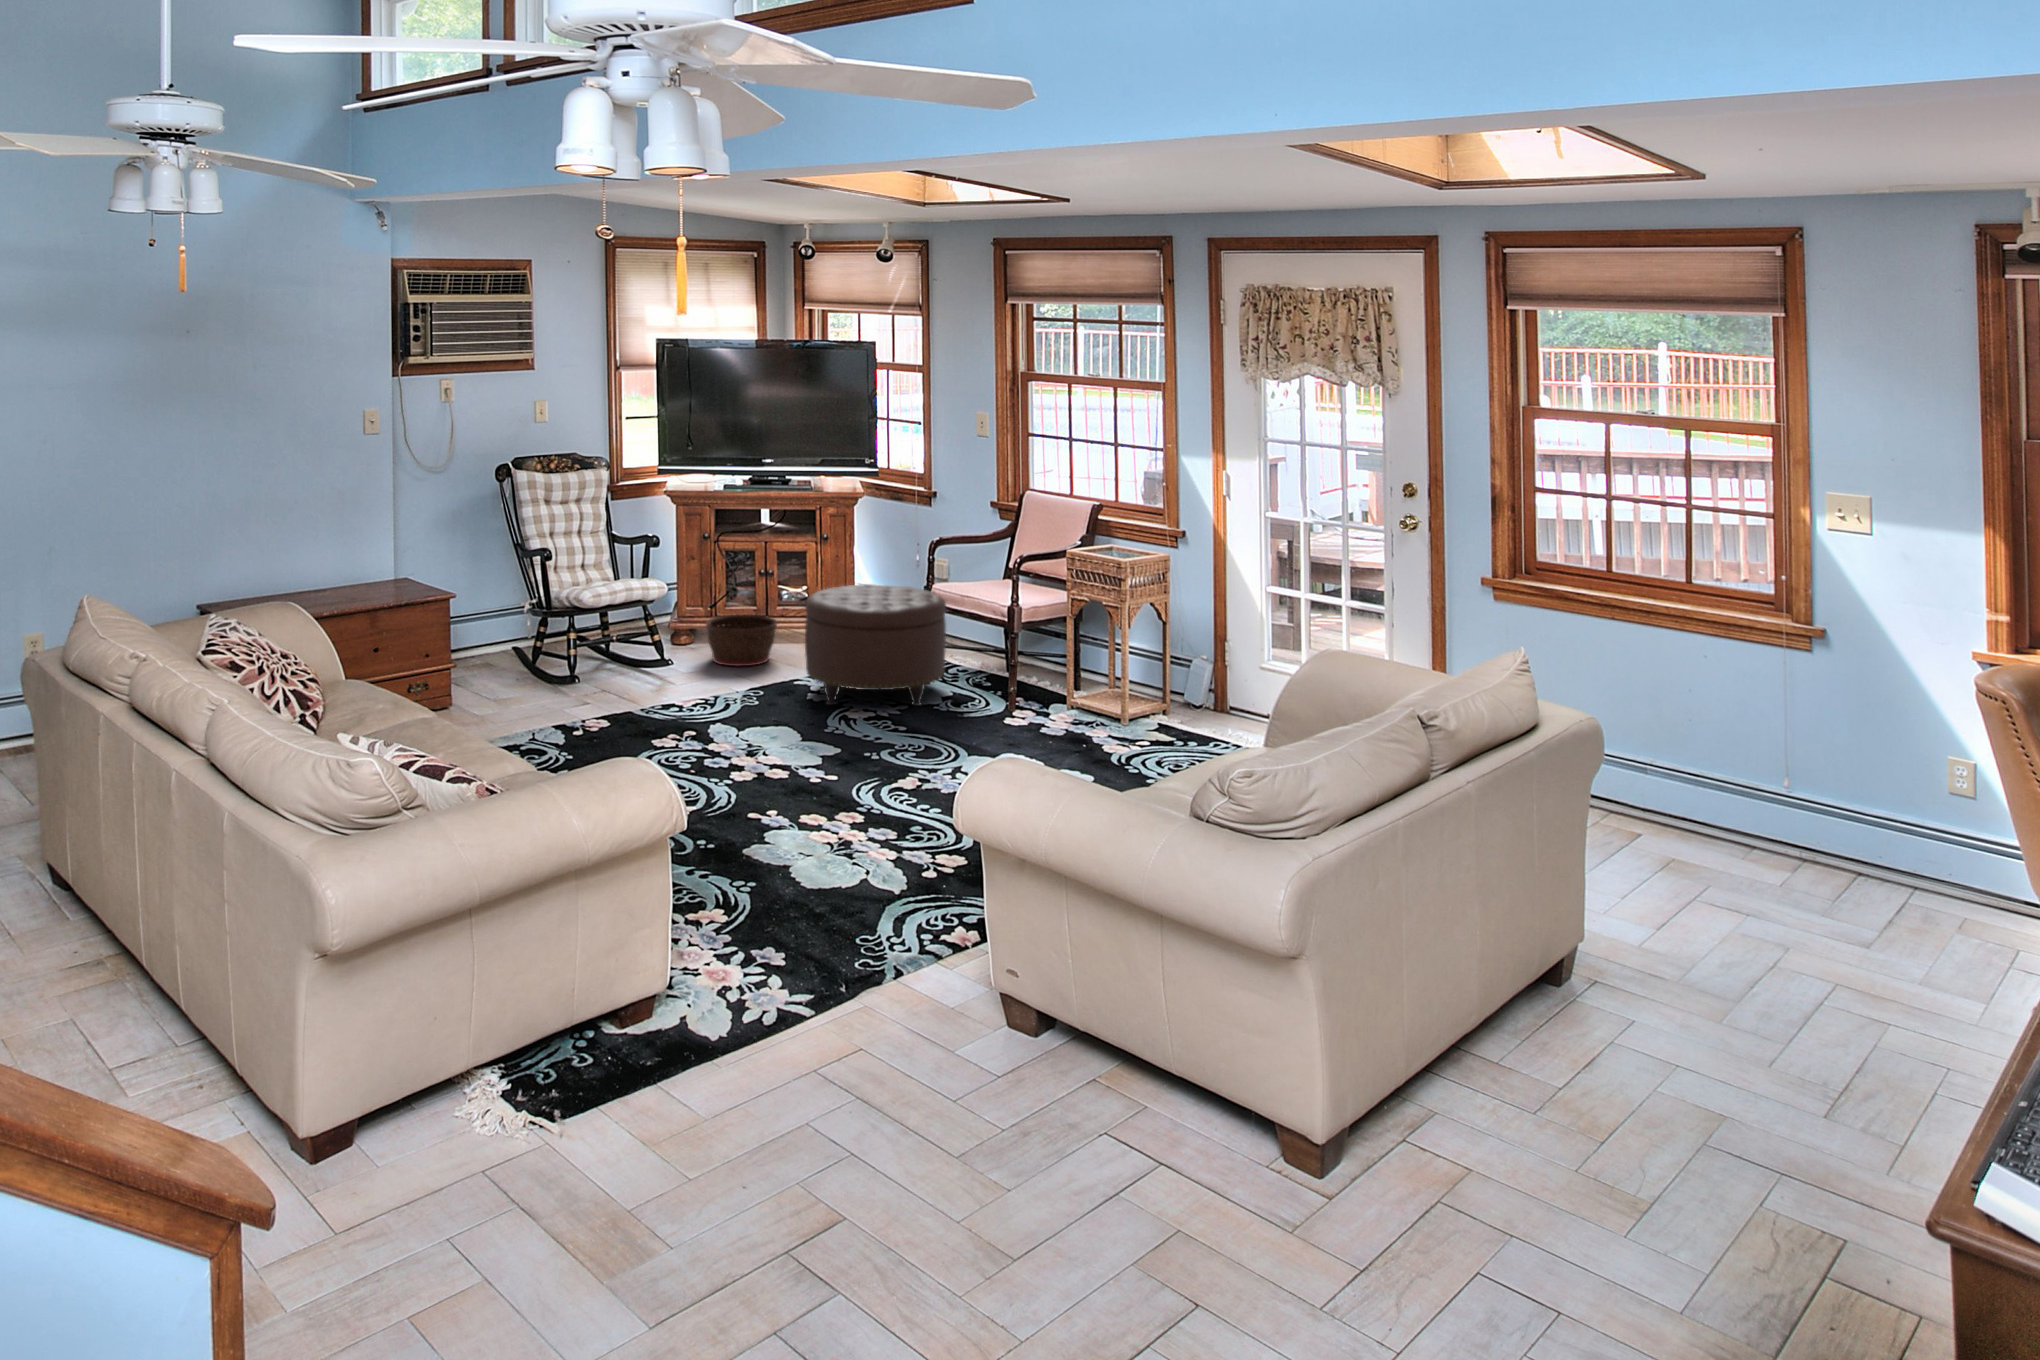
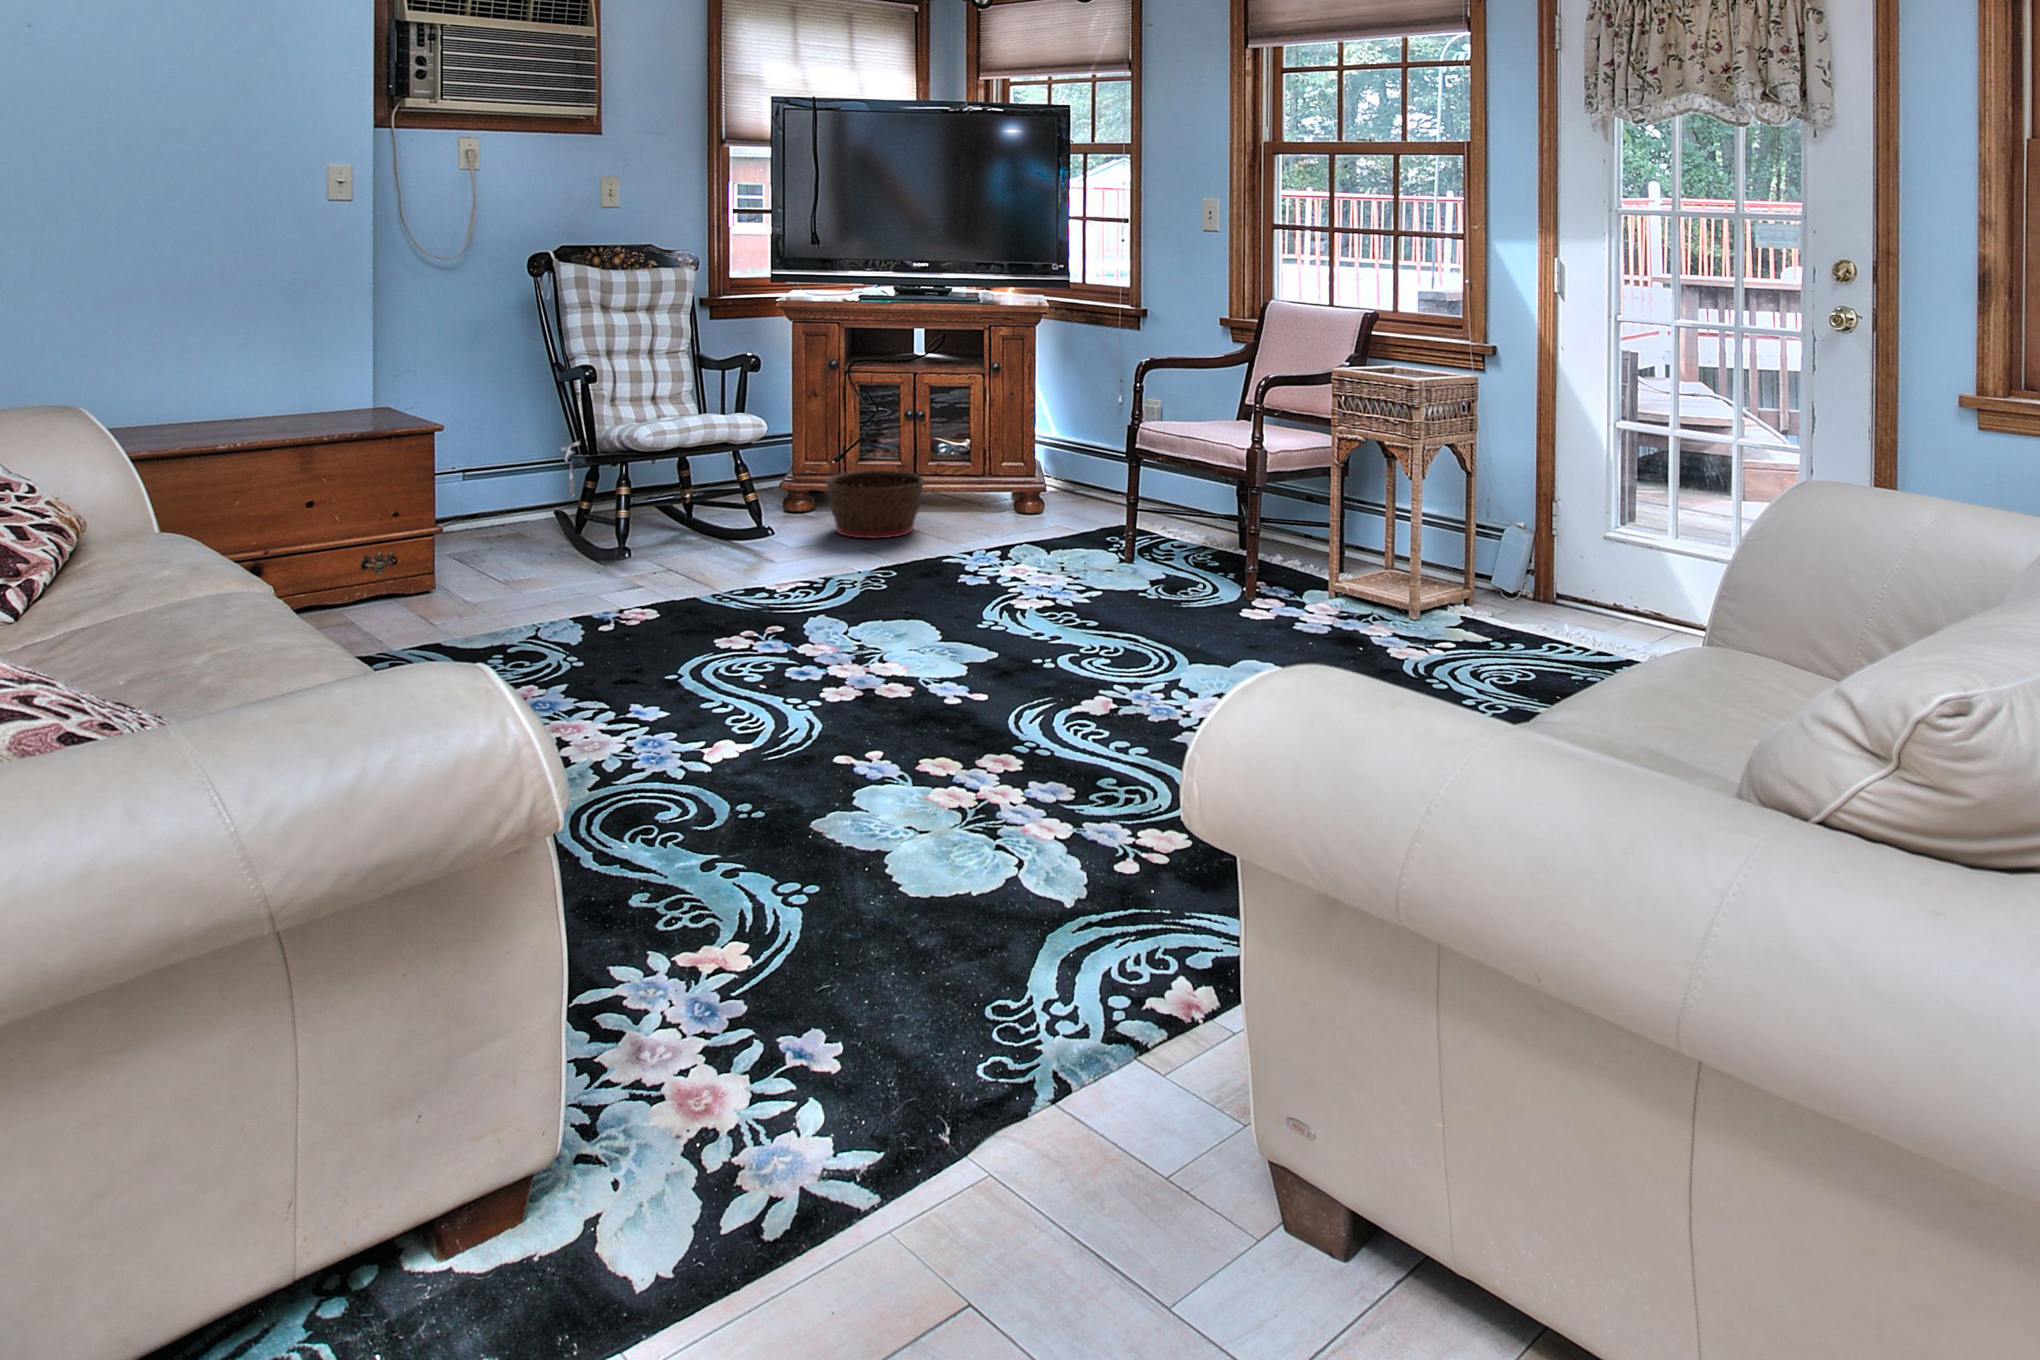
ottoman: present [805,584,946,706] -> none [956,427,1155,592]

